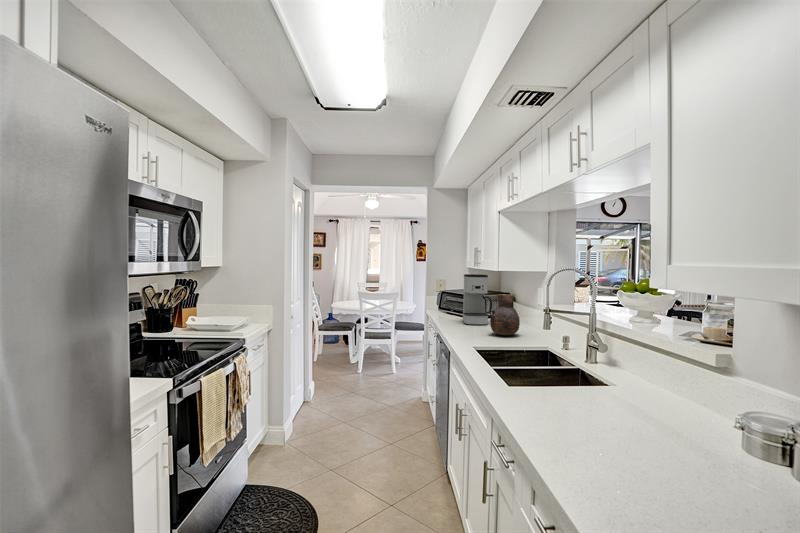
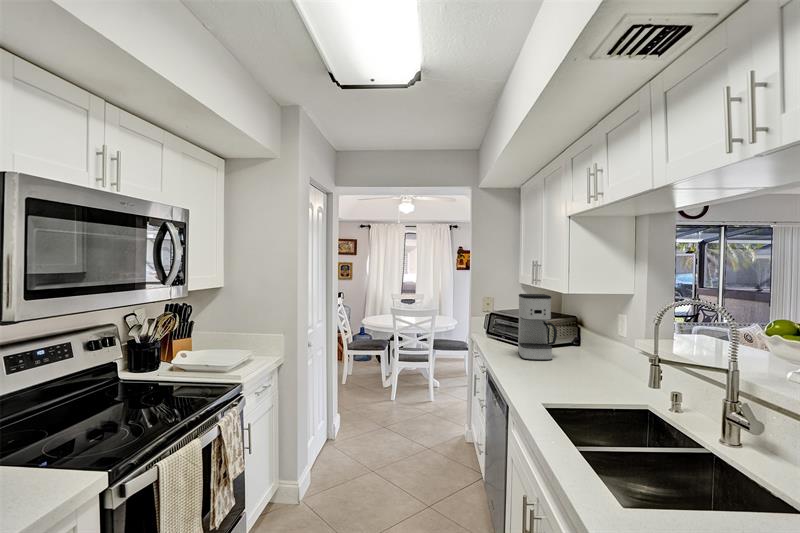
vase: present [490,294,520,336] -> none [558,325,600,381]

